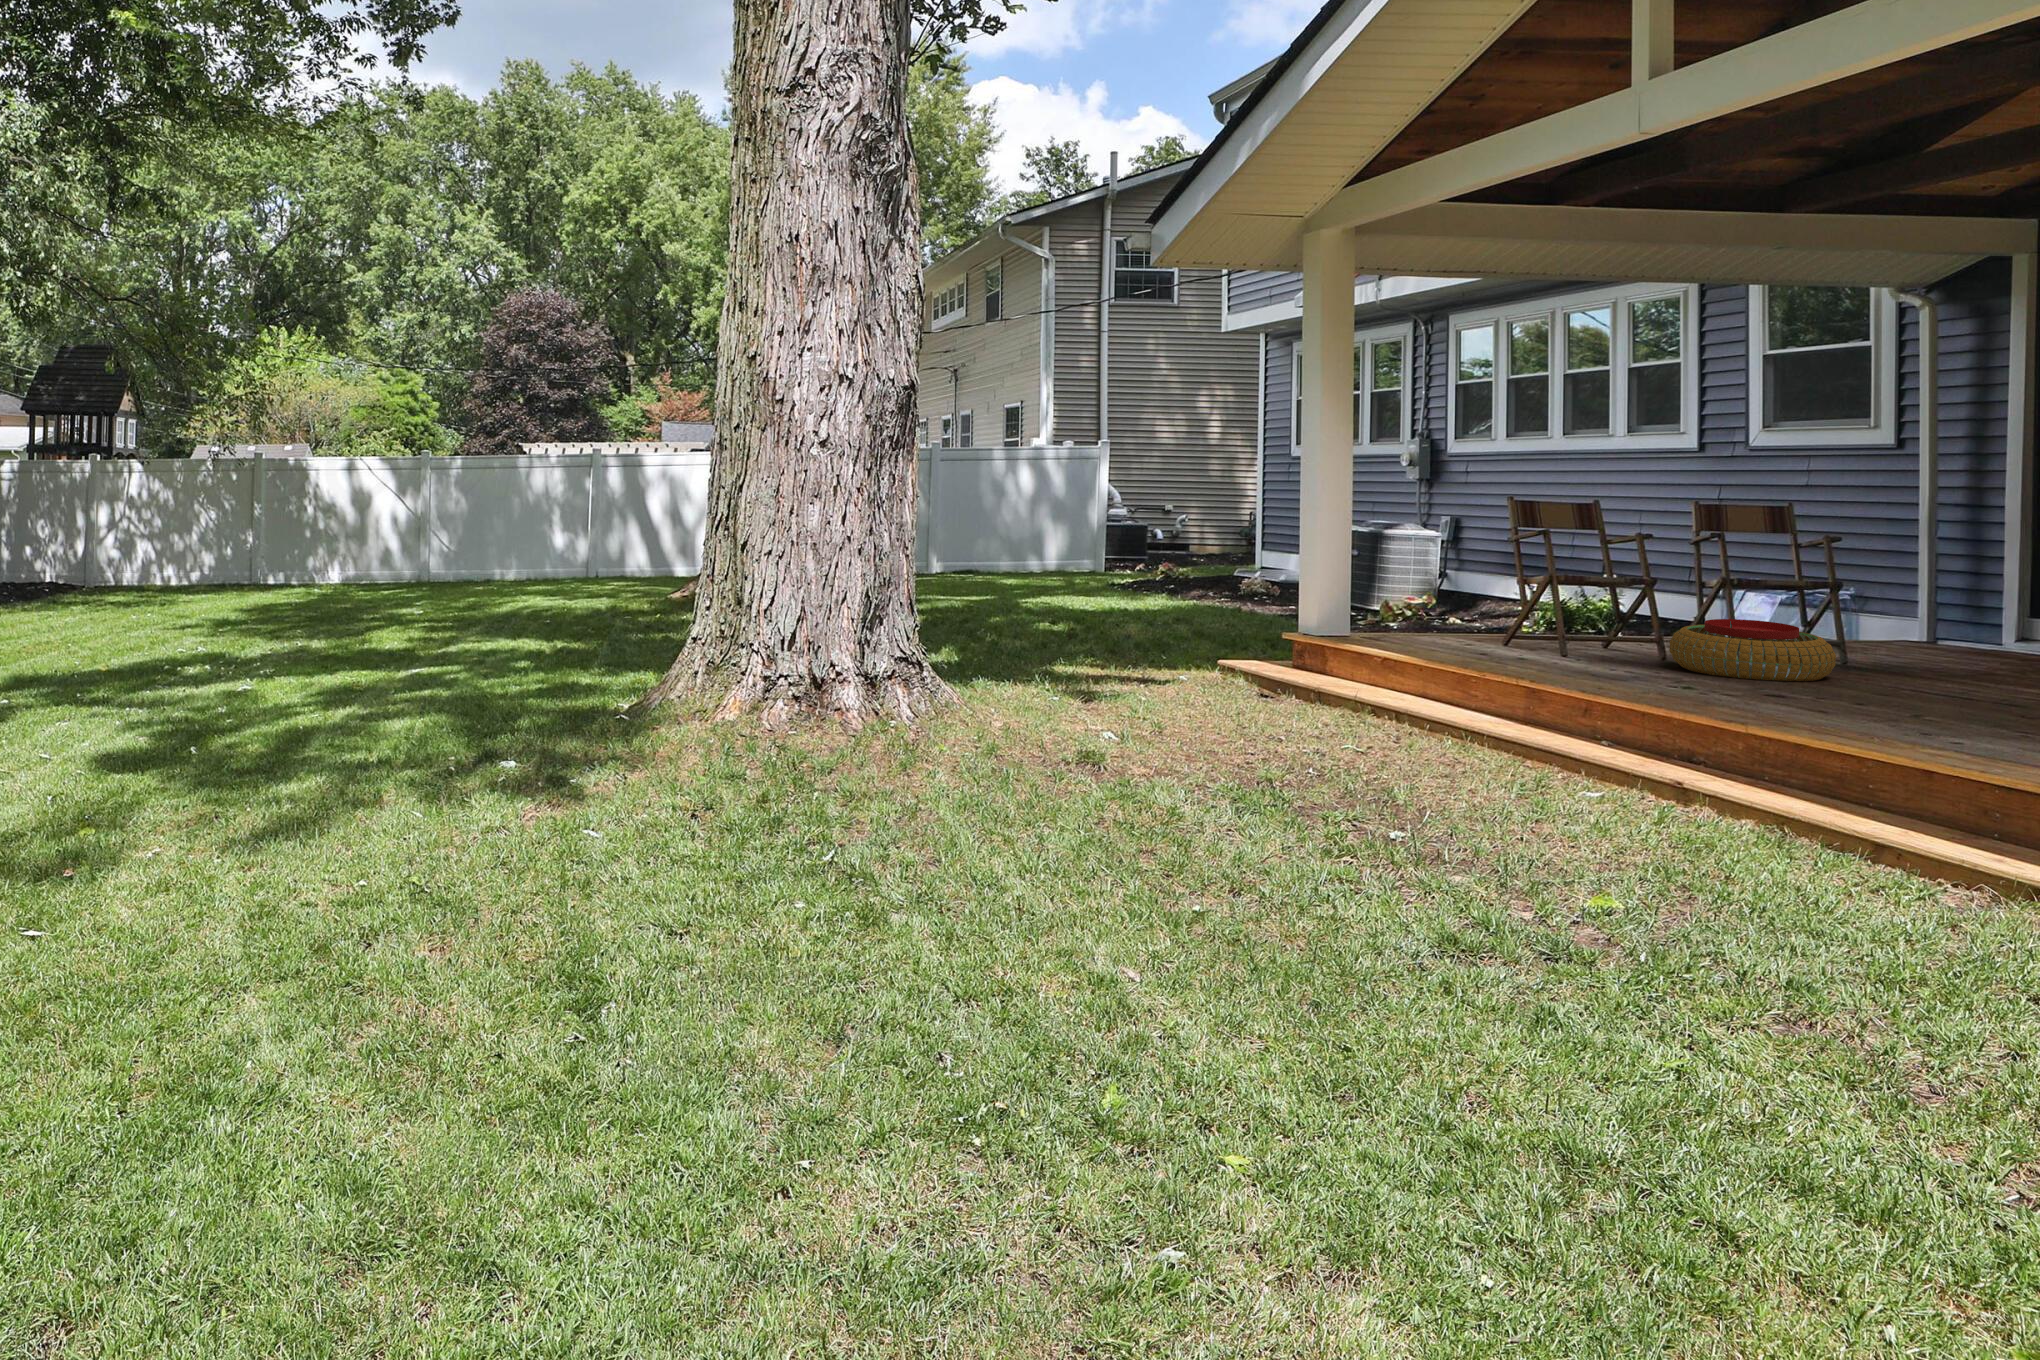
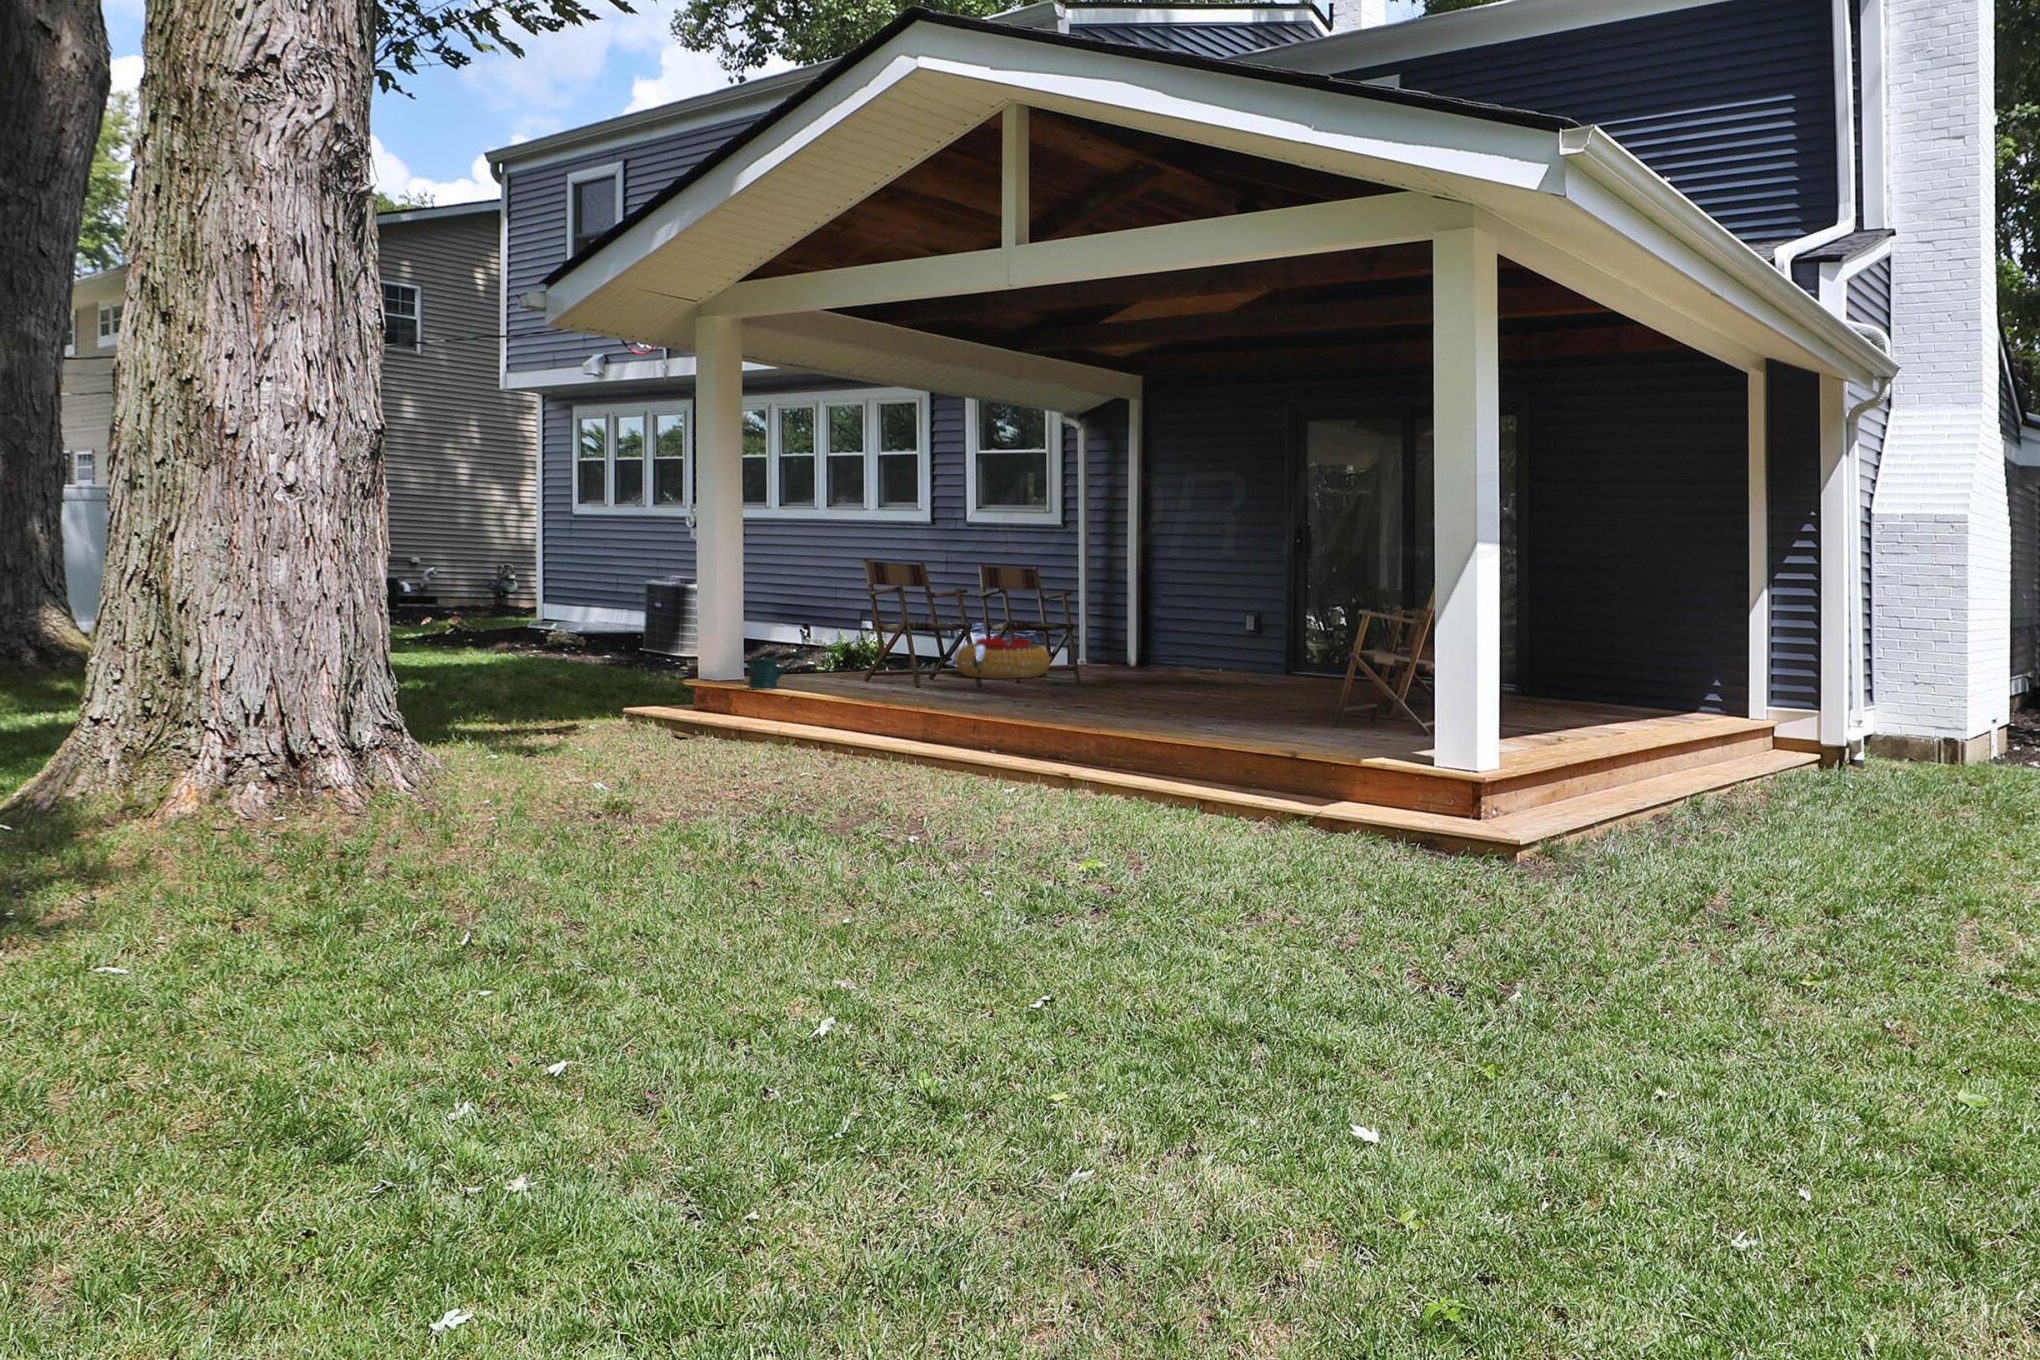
watering can: none [1347,612,1428,659] -> present [748,651,804,690]

